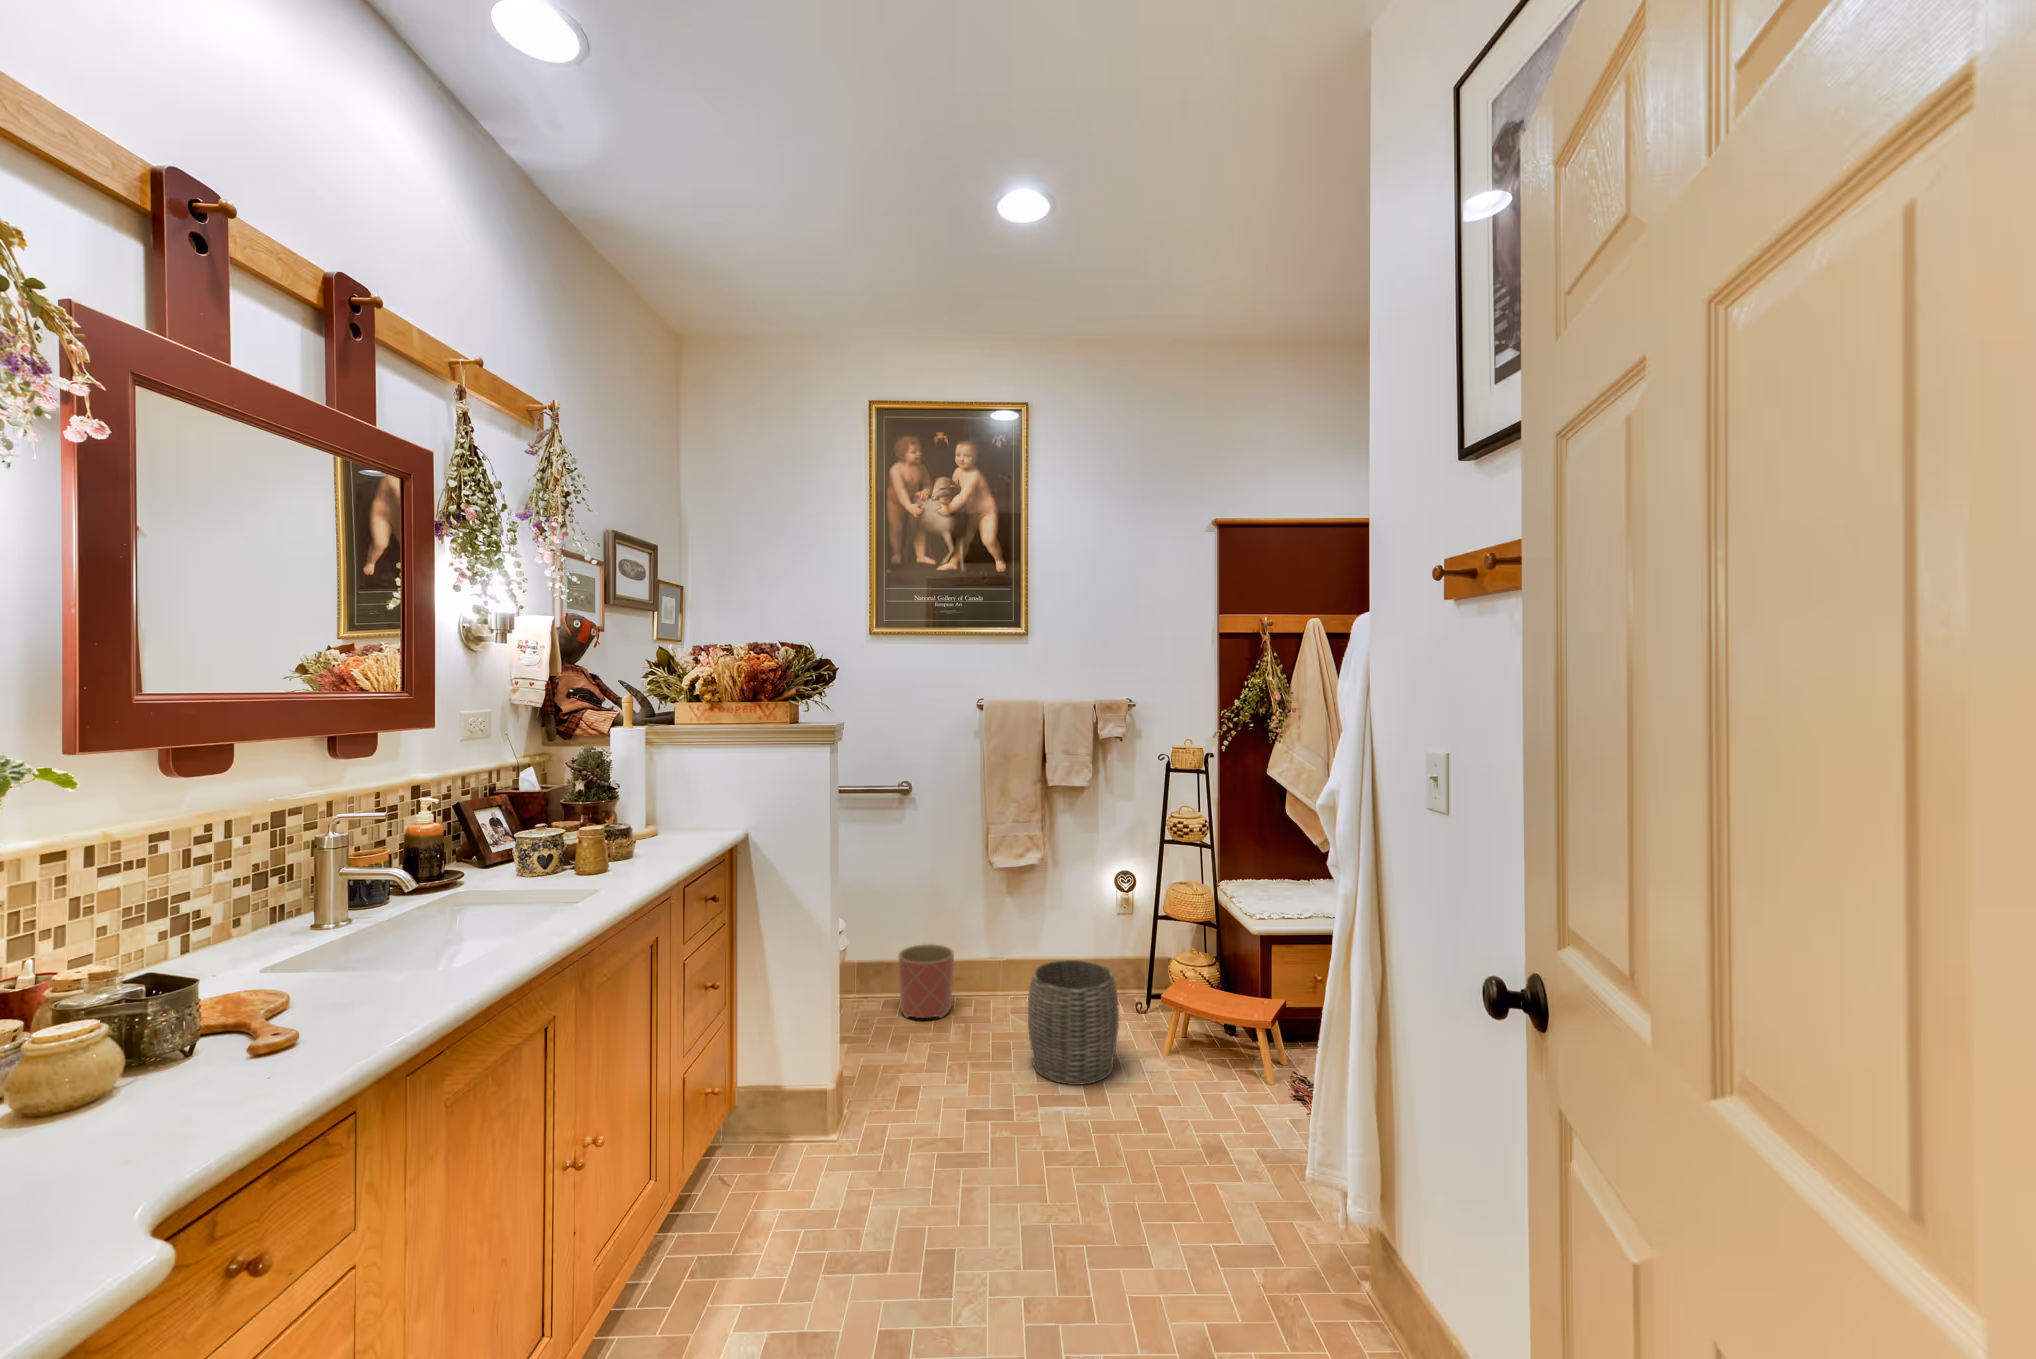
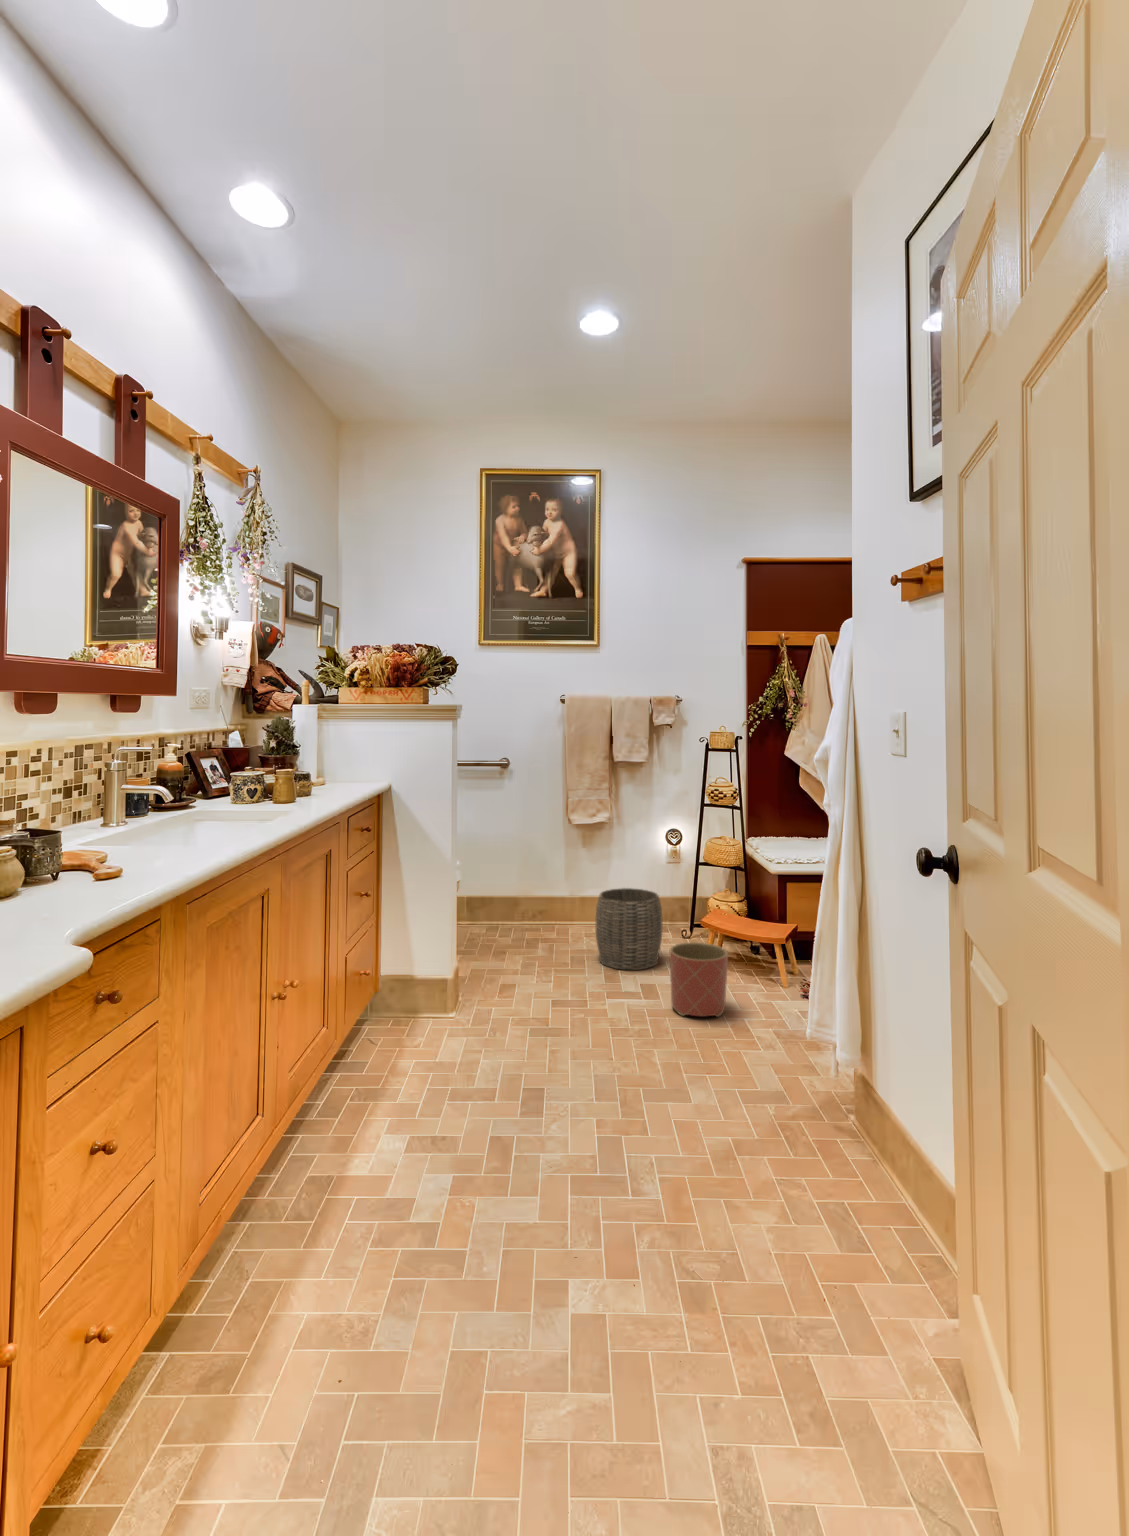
planter: present [898,944,954,1018] -> present [670,942,728,1017]

